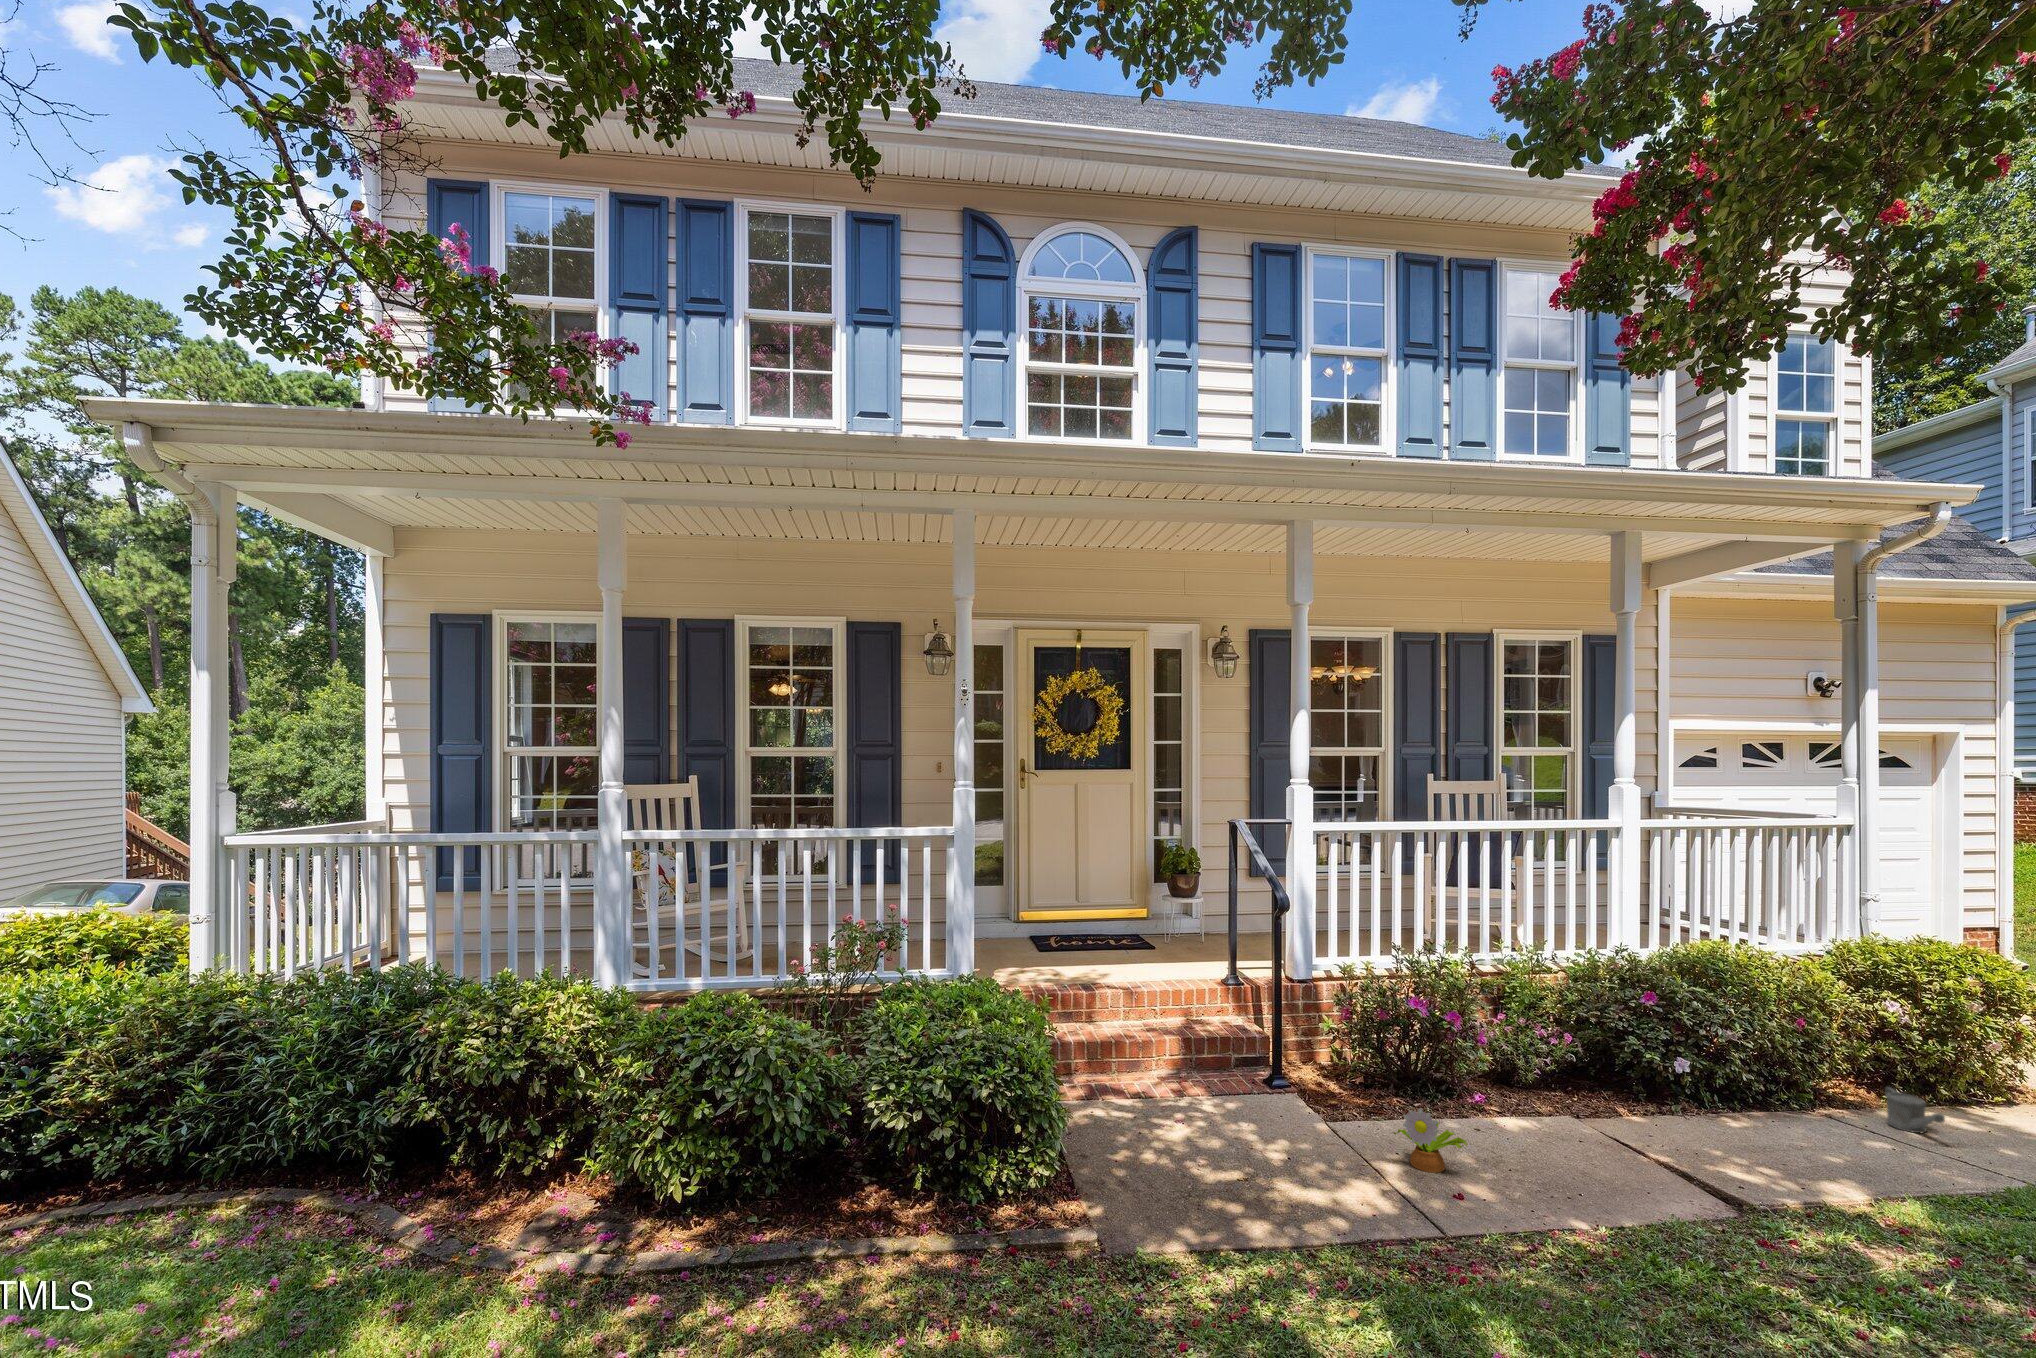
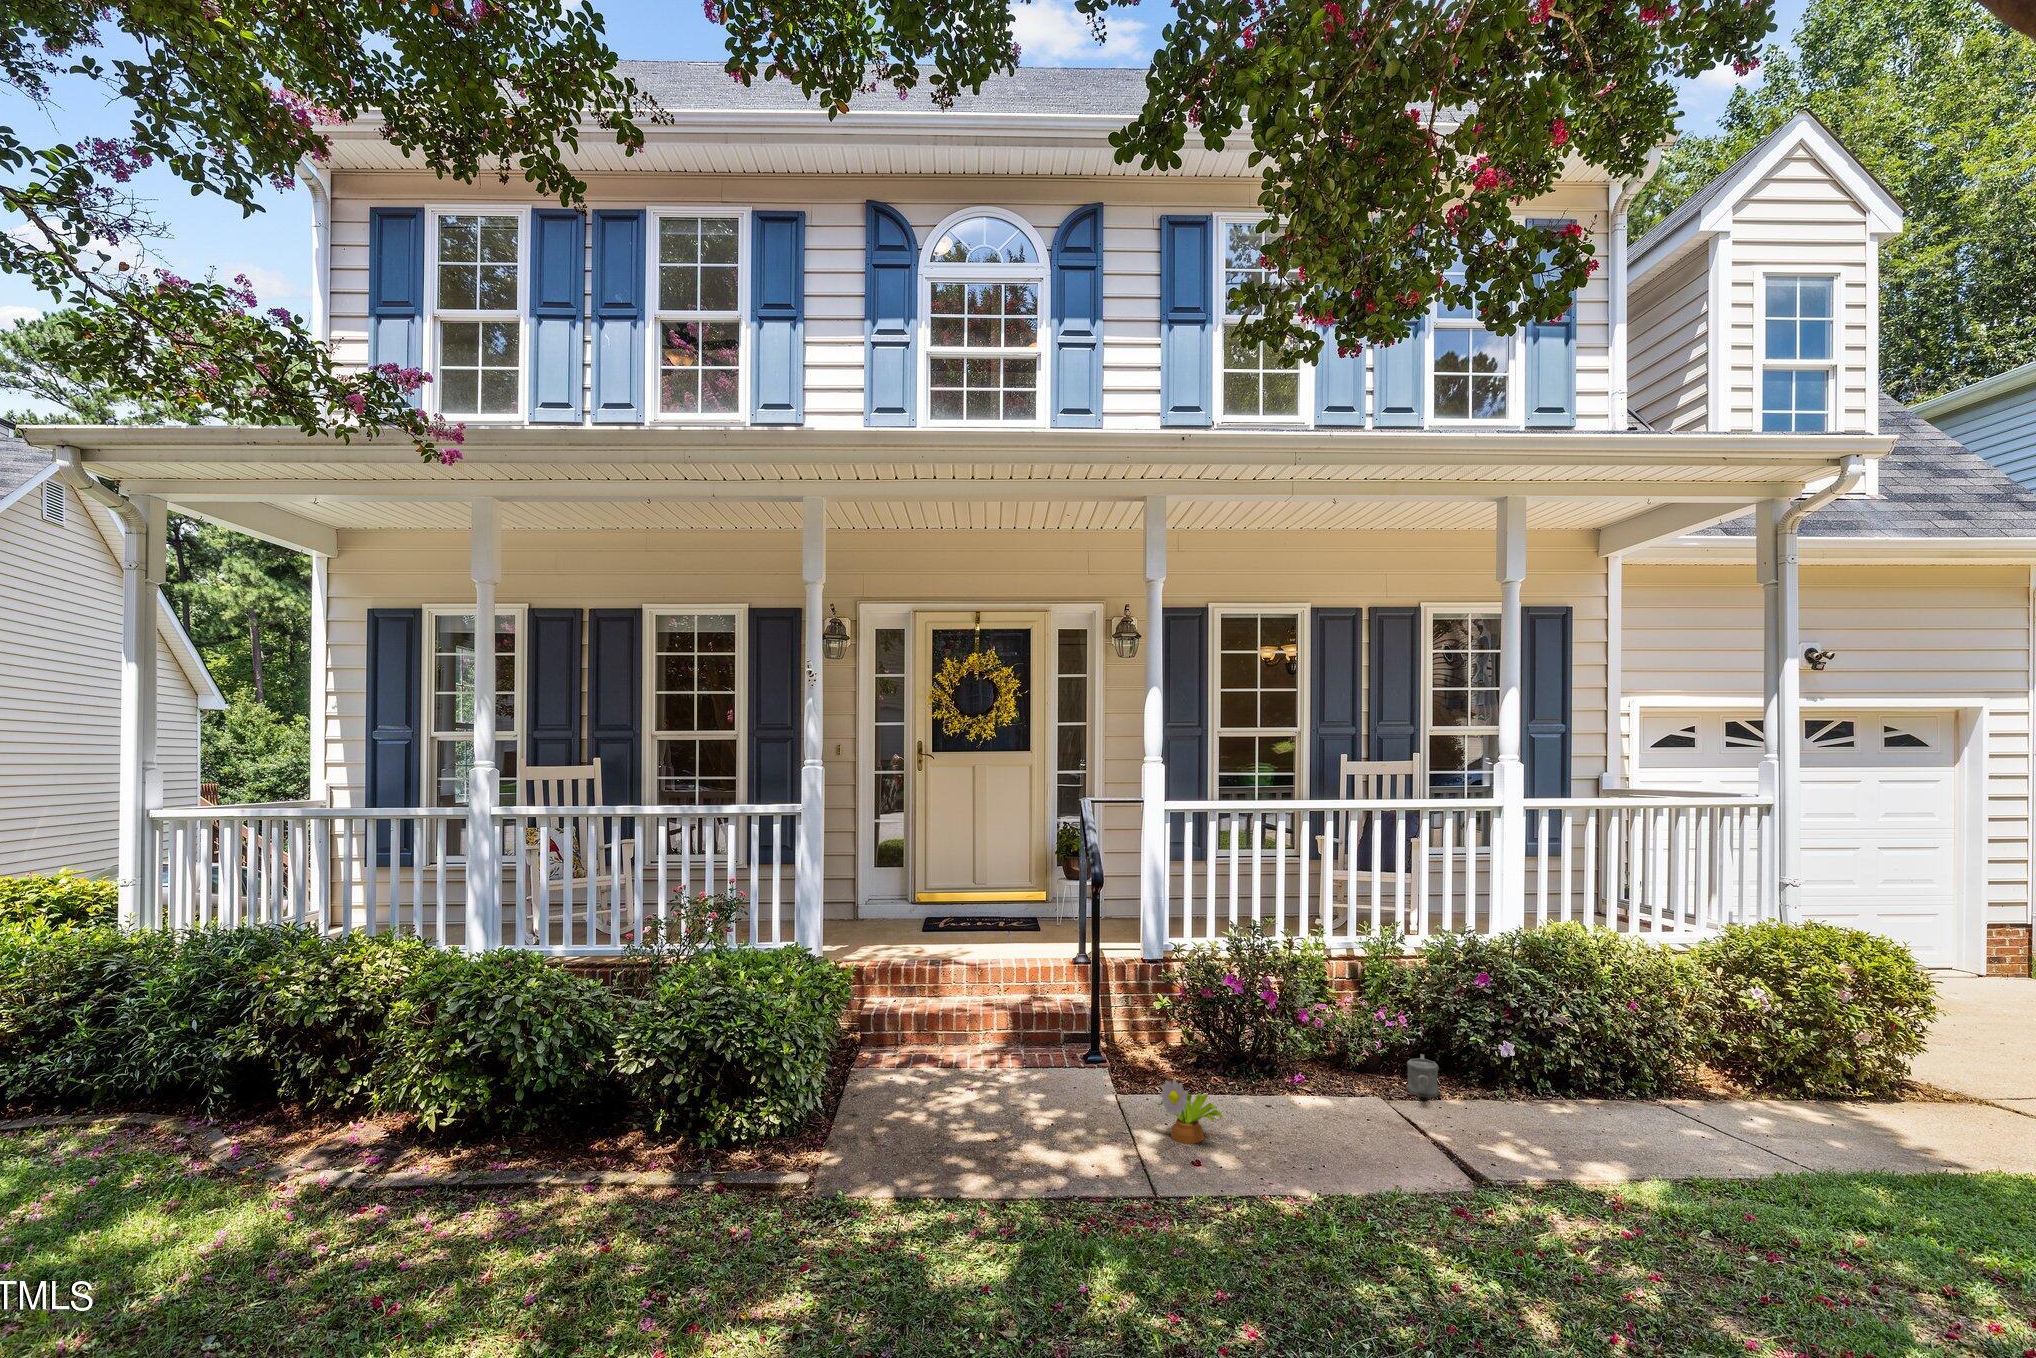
watering can: present [1885,1087,1945,1133] -> present [1407,1054,1439,1098]

